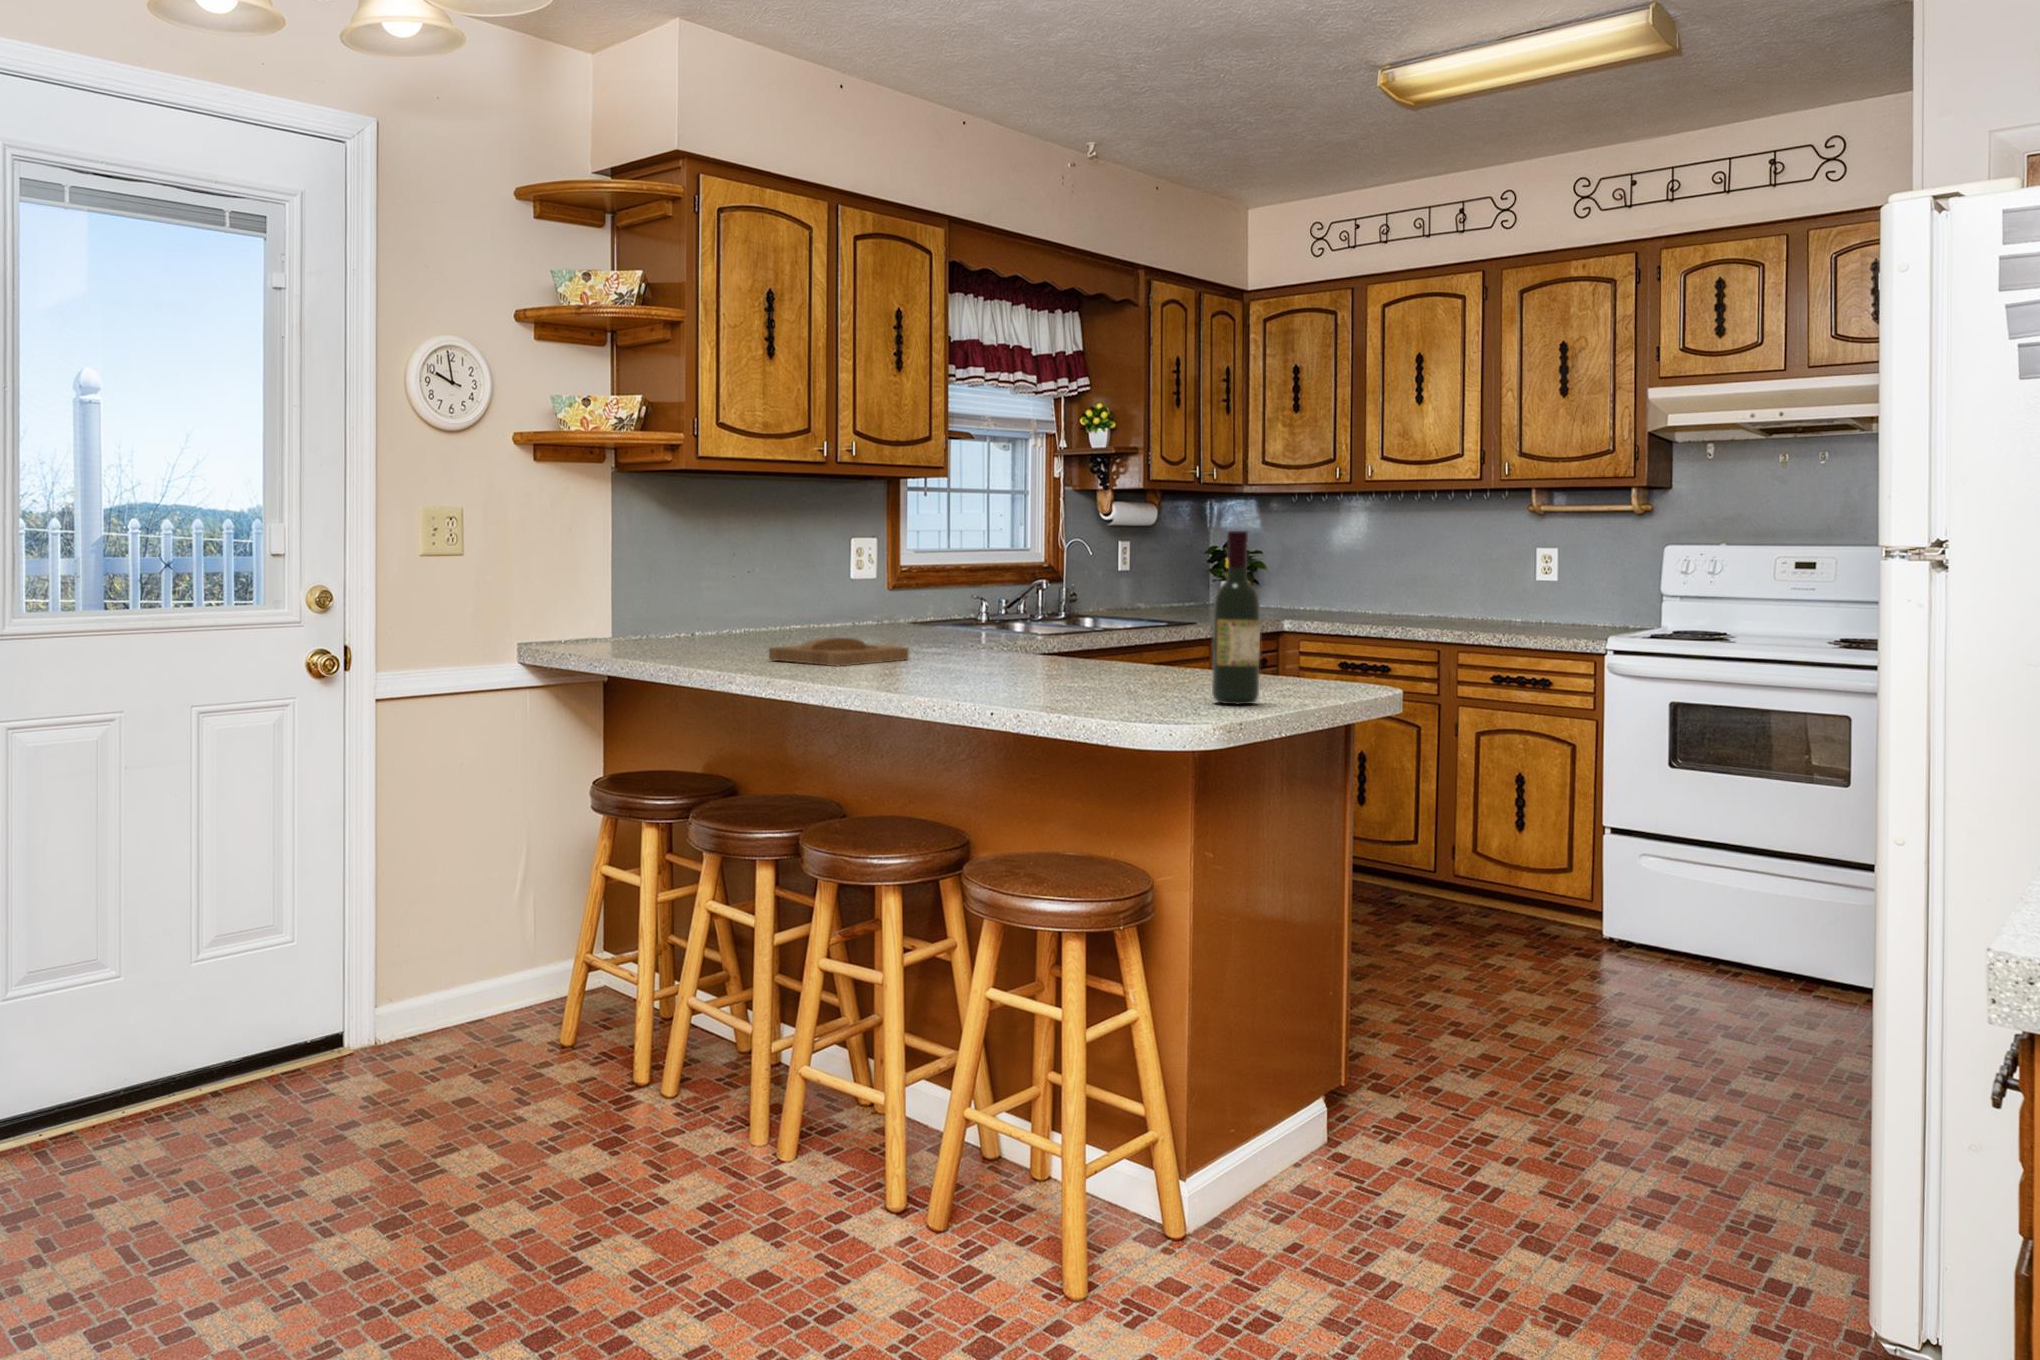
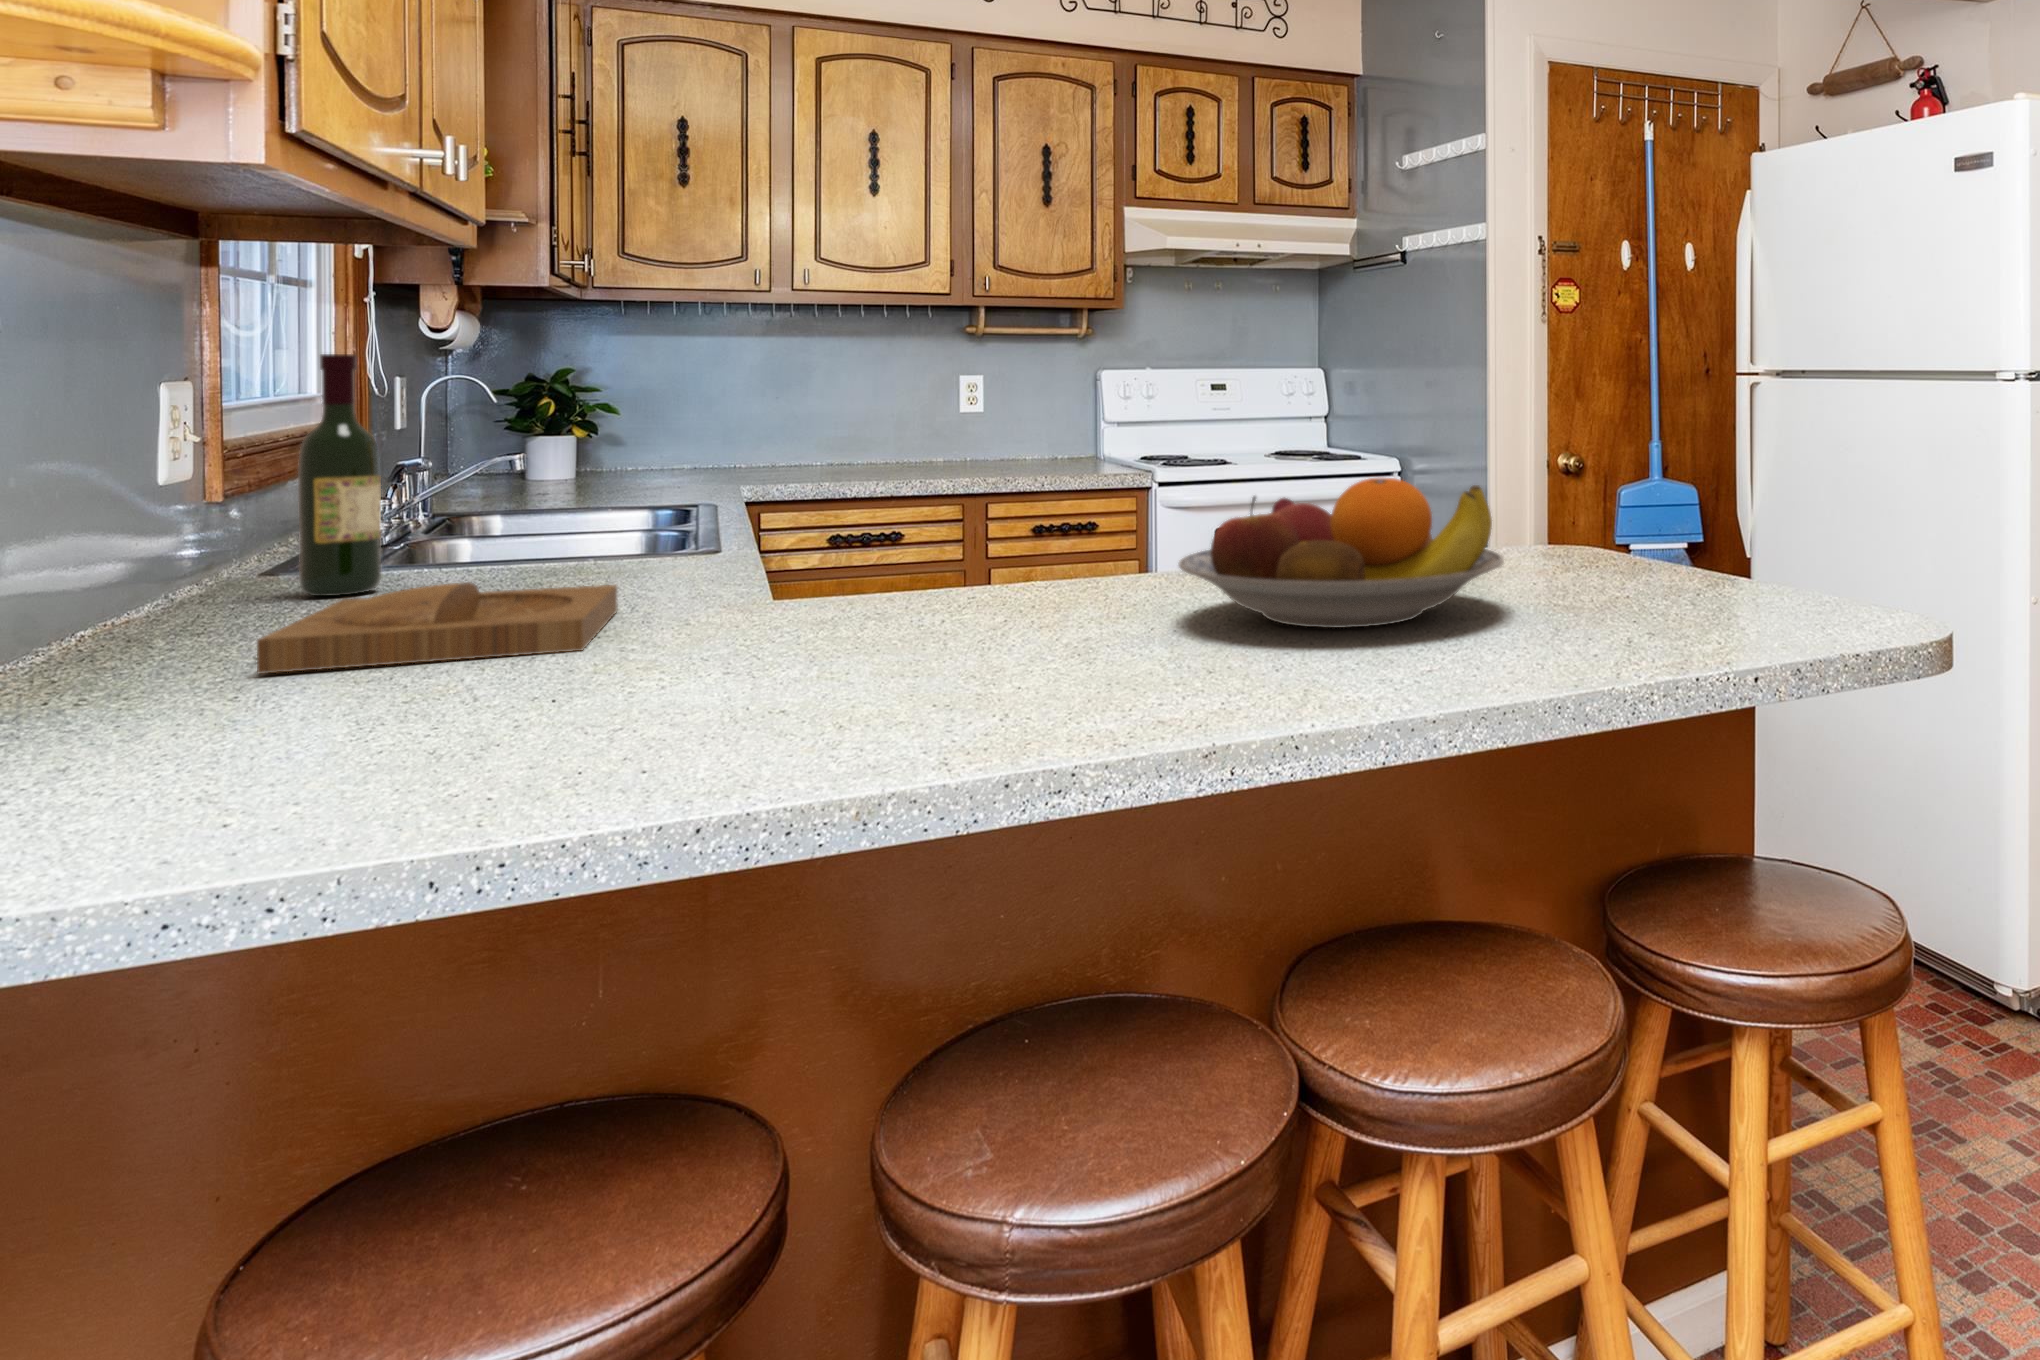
wine bottle: present [1212,531,1260,704] -> present [298,354,381,596]
fruit bowl: none [943,615,1129,696] -> present [1179,478,1504,628]

